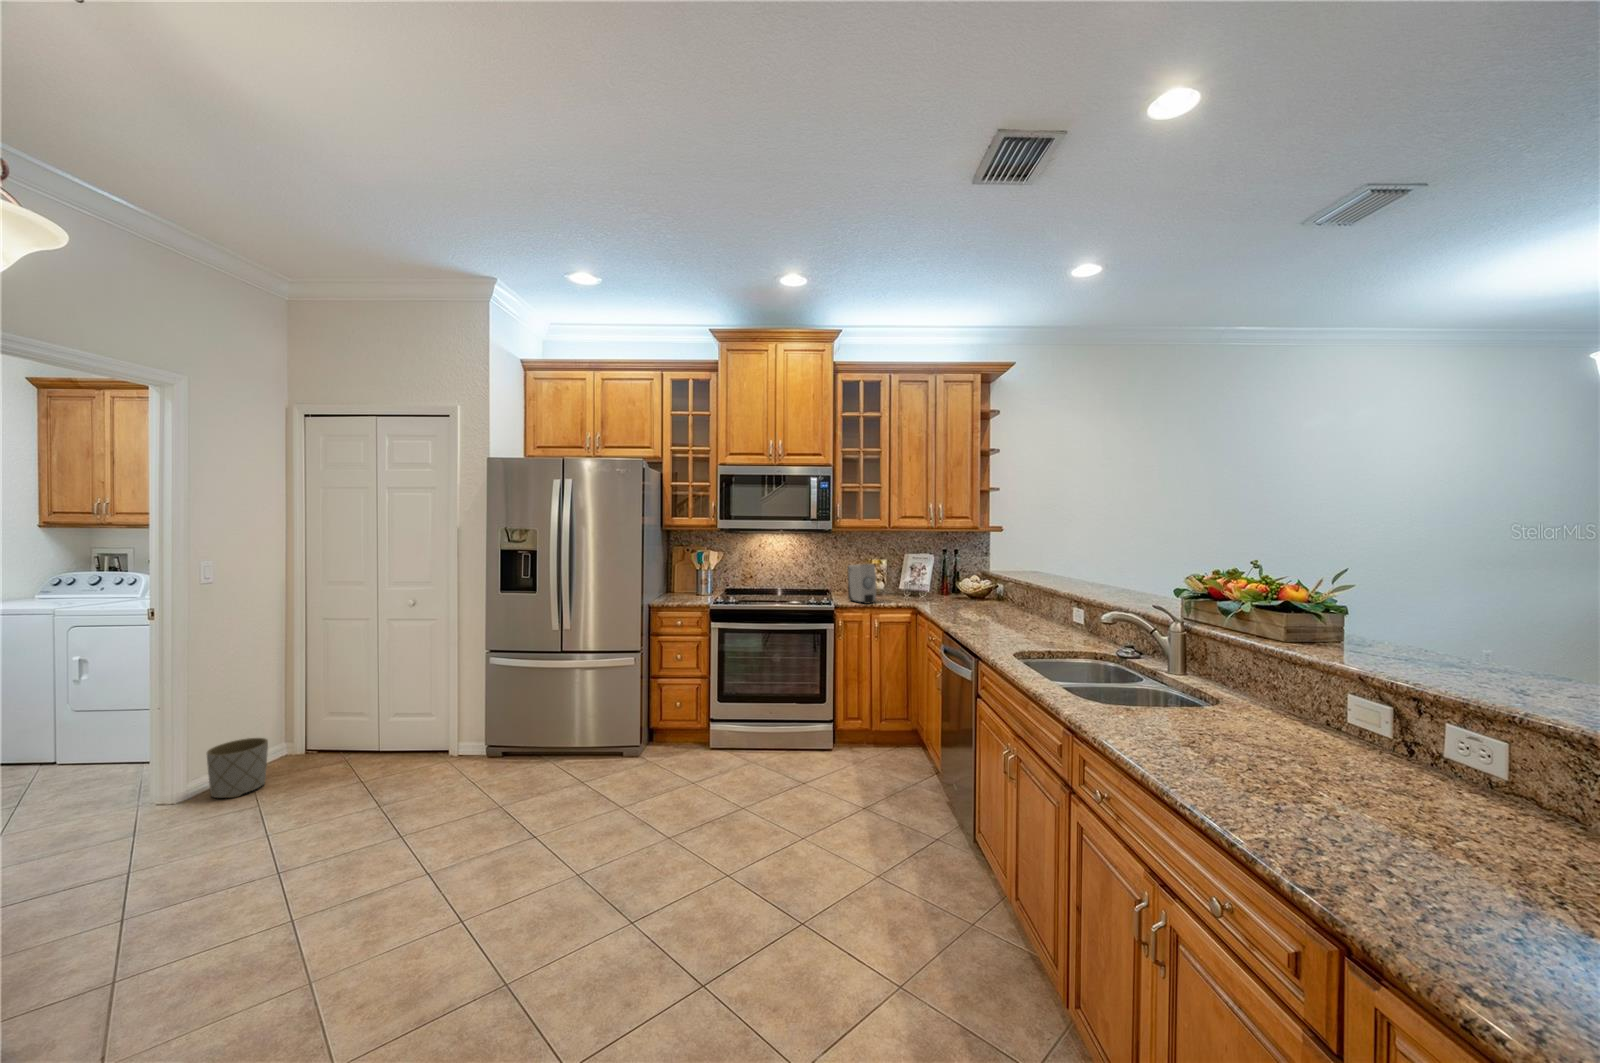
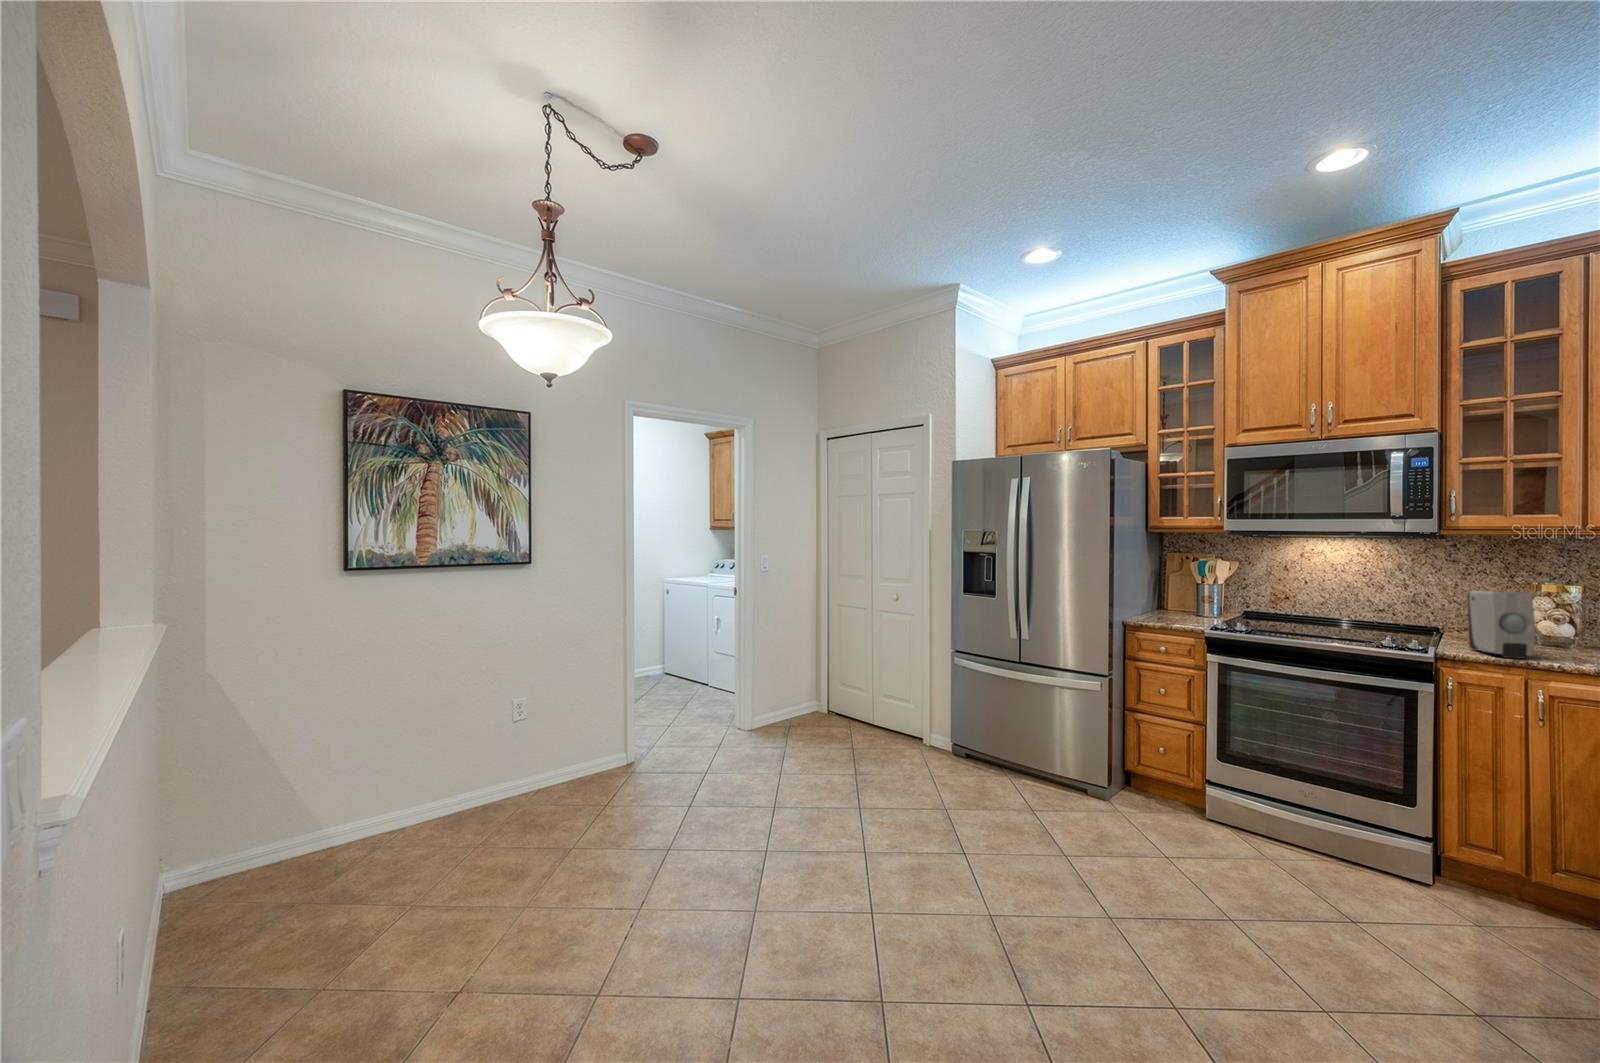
planter: present [207,738,268,798] -> none [770,692,803,734]

